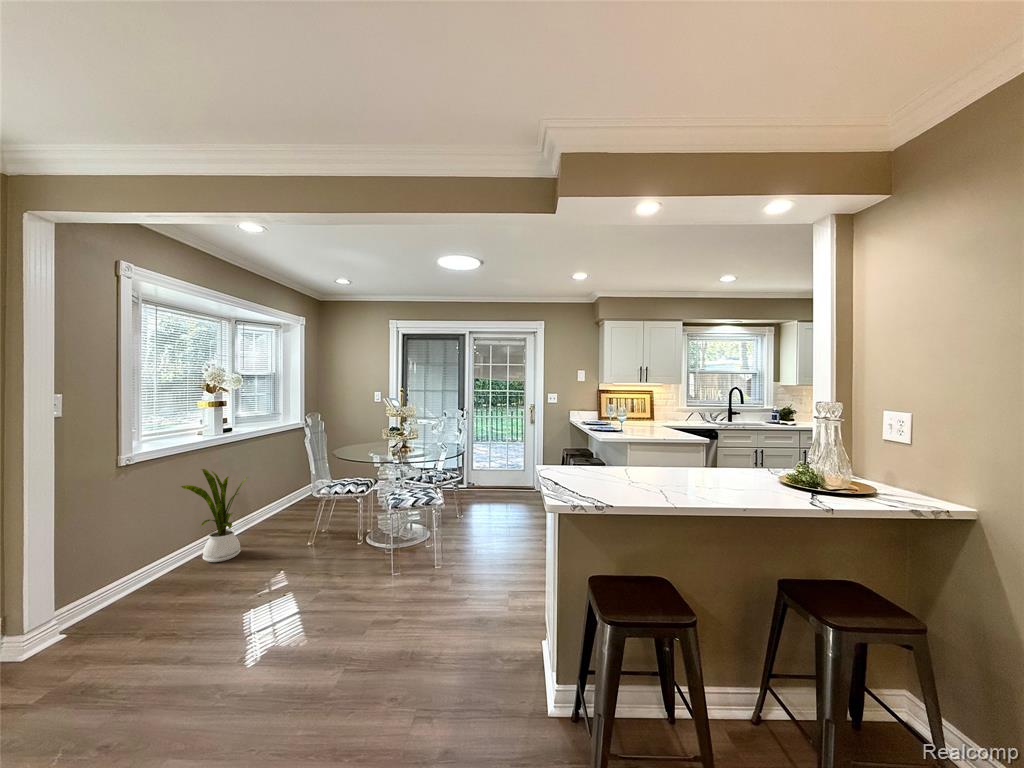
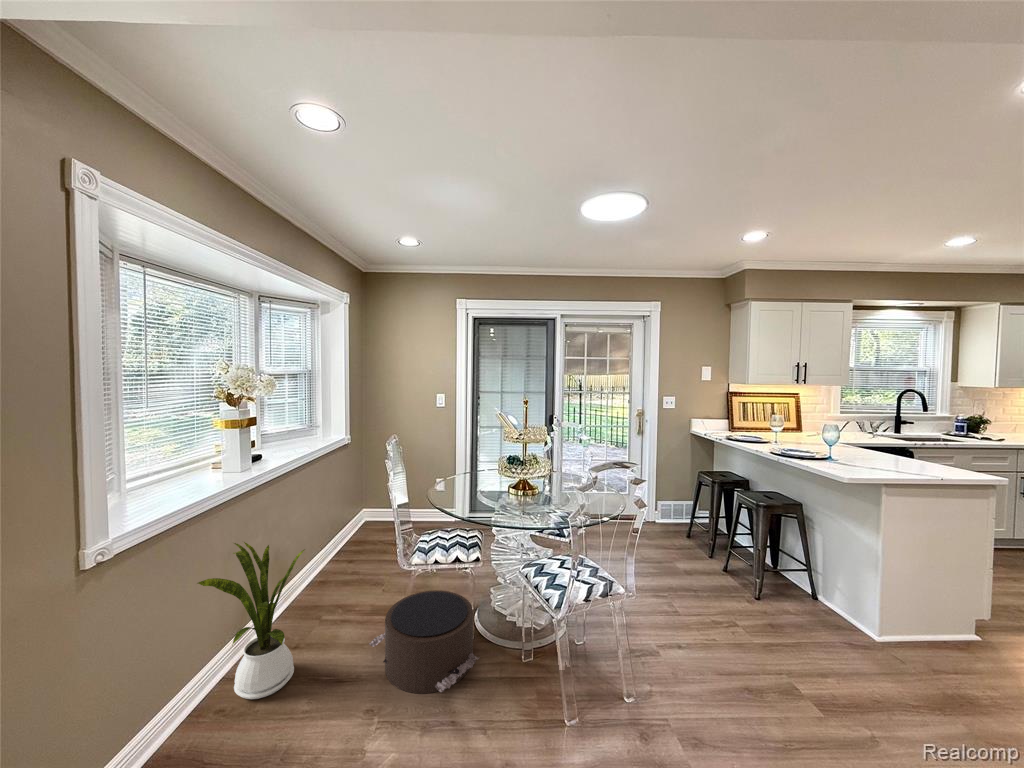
pouf: none [288,512,355,562] -> present [369,590,479,694]

